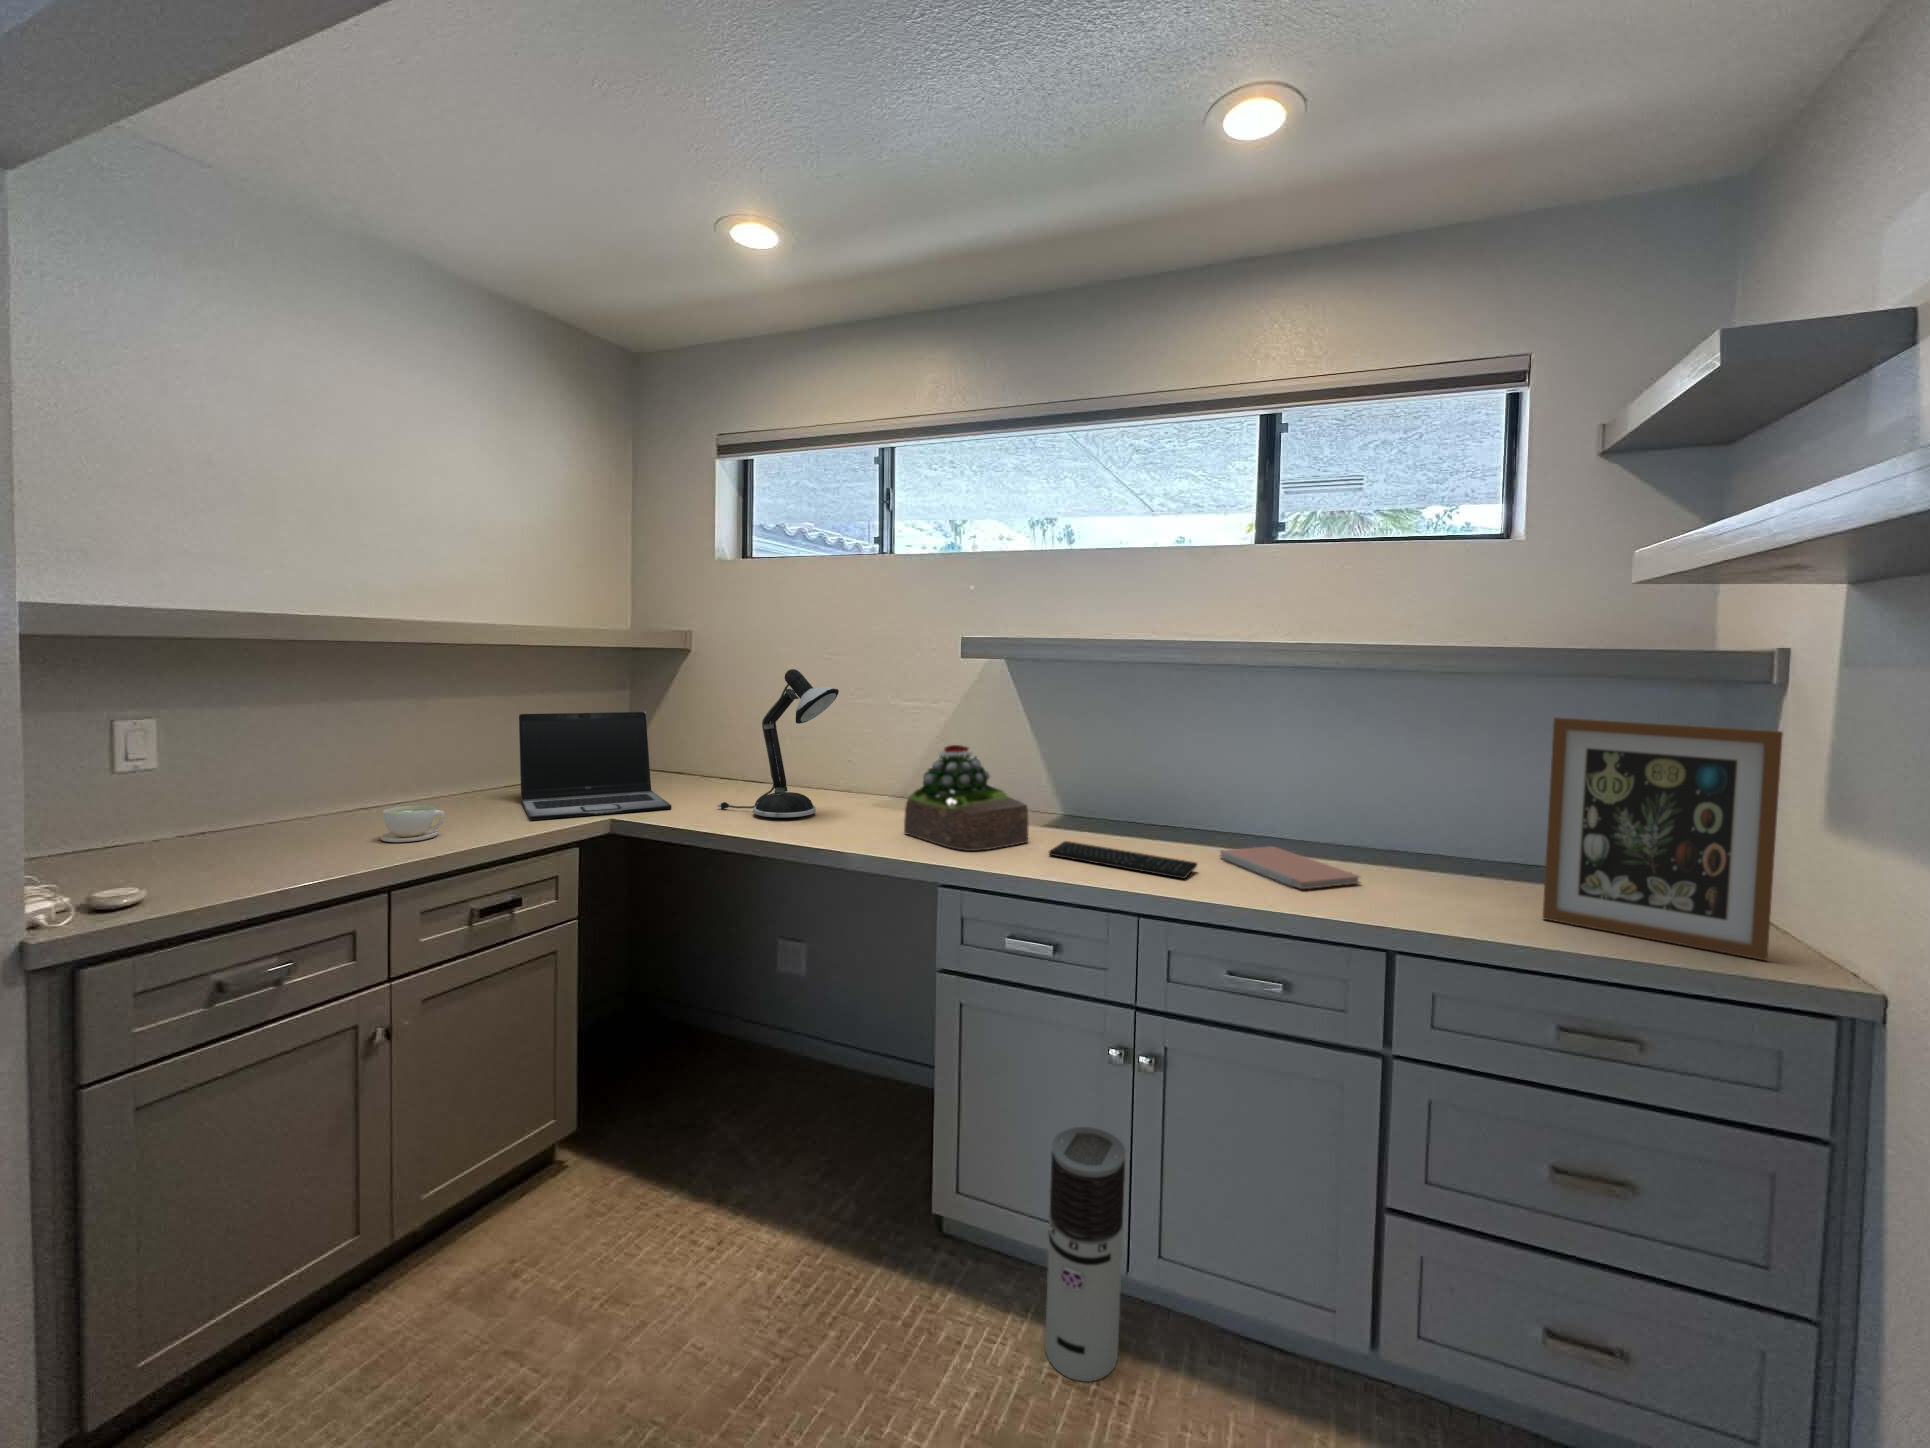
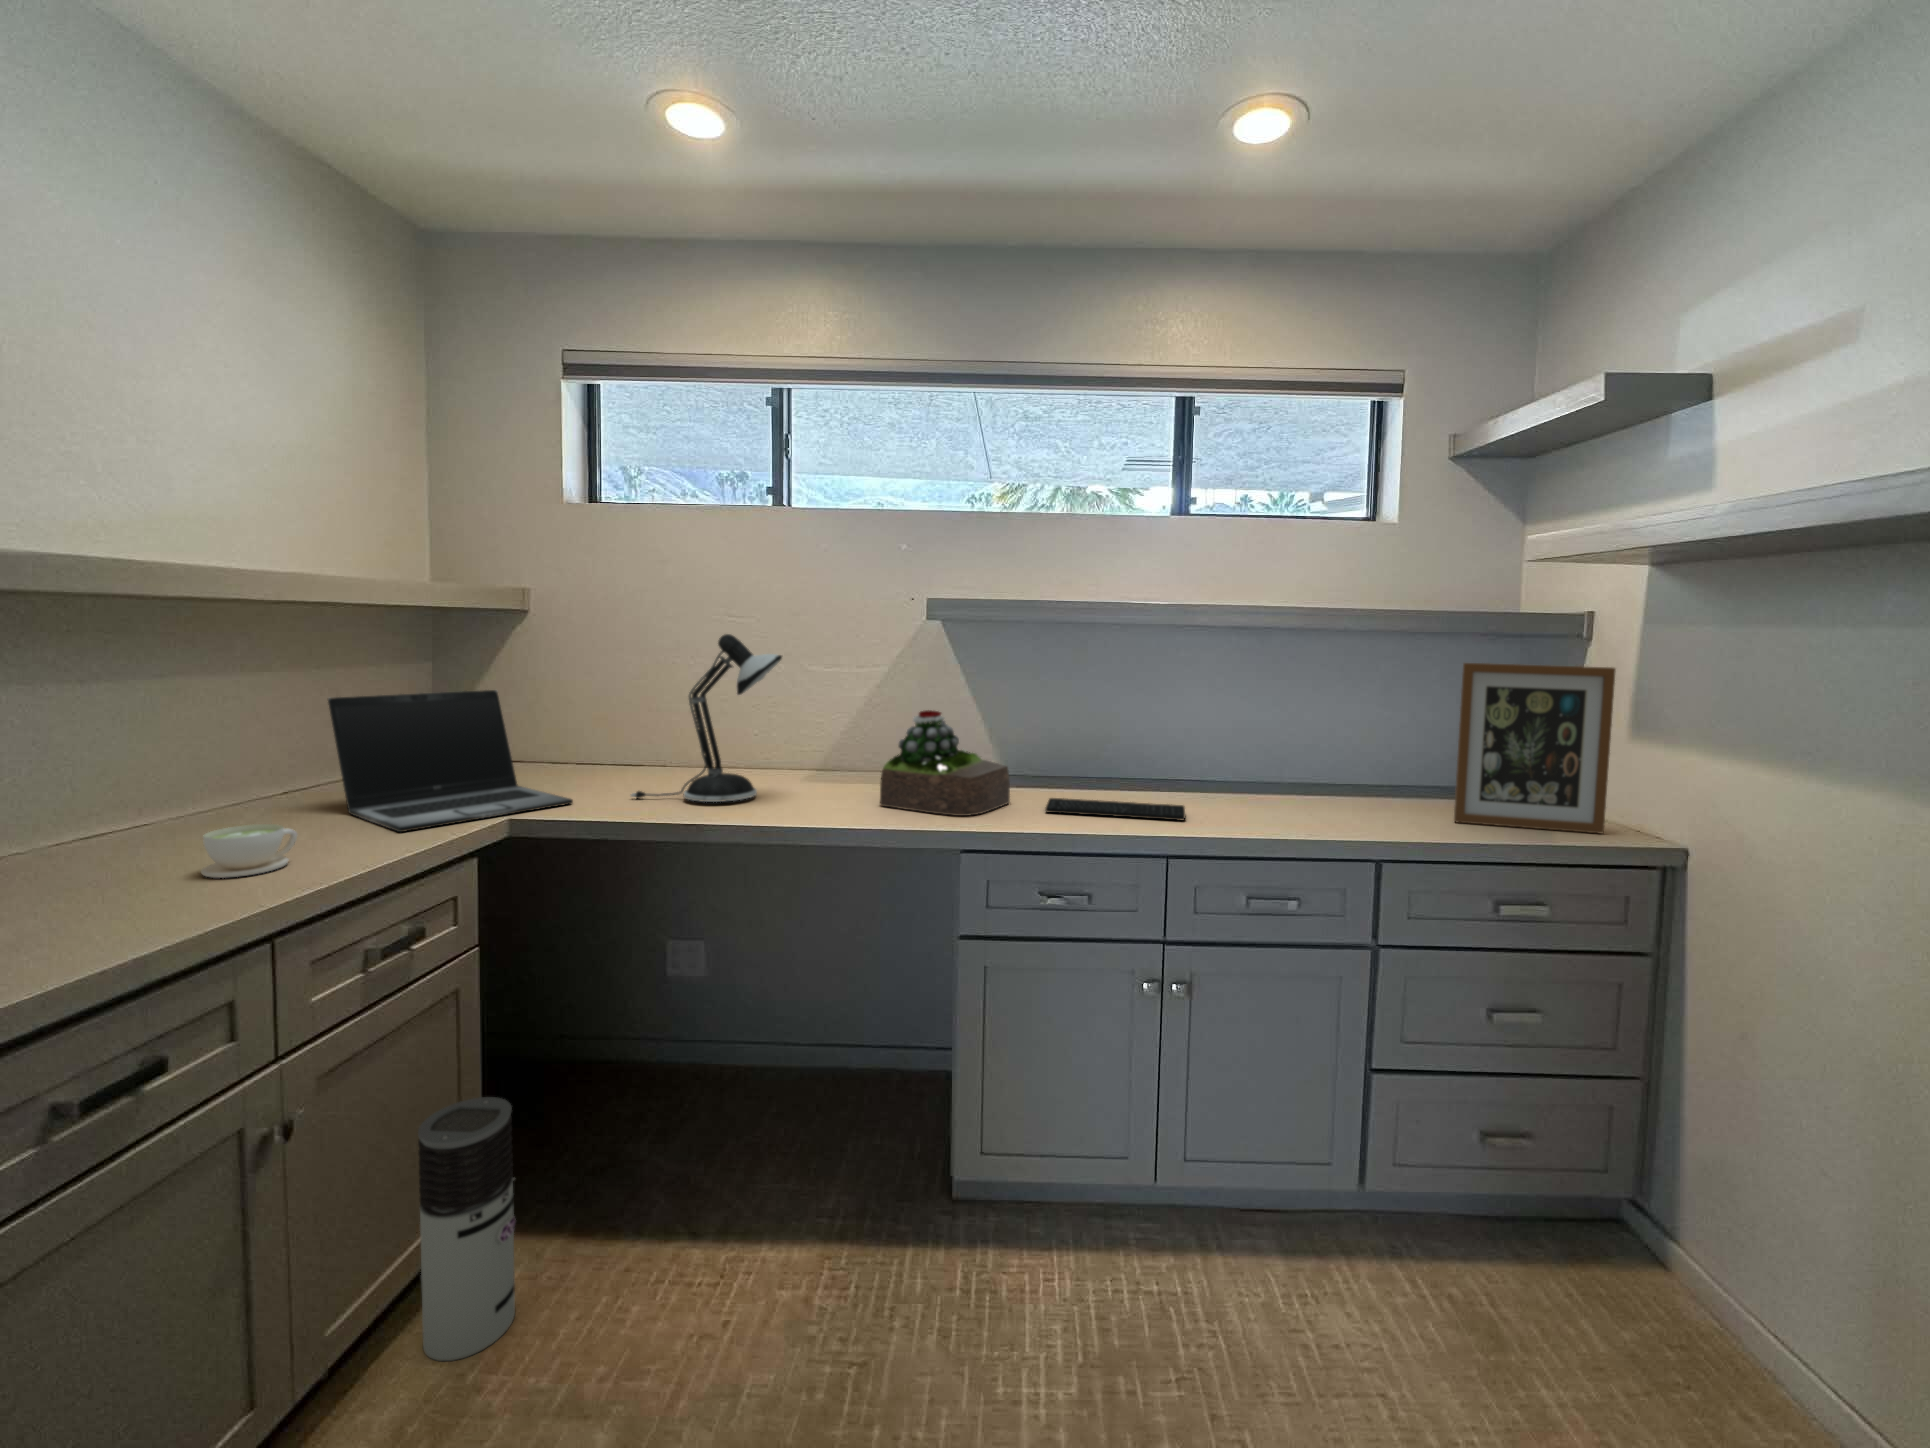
notebook: present [1220,846,1359,889] -> none [1183,787,1312,819]
air purifier: present [1045,1127,1126,1382] -> present [418,1097,515,1361]

